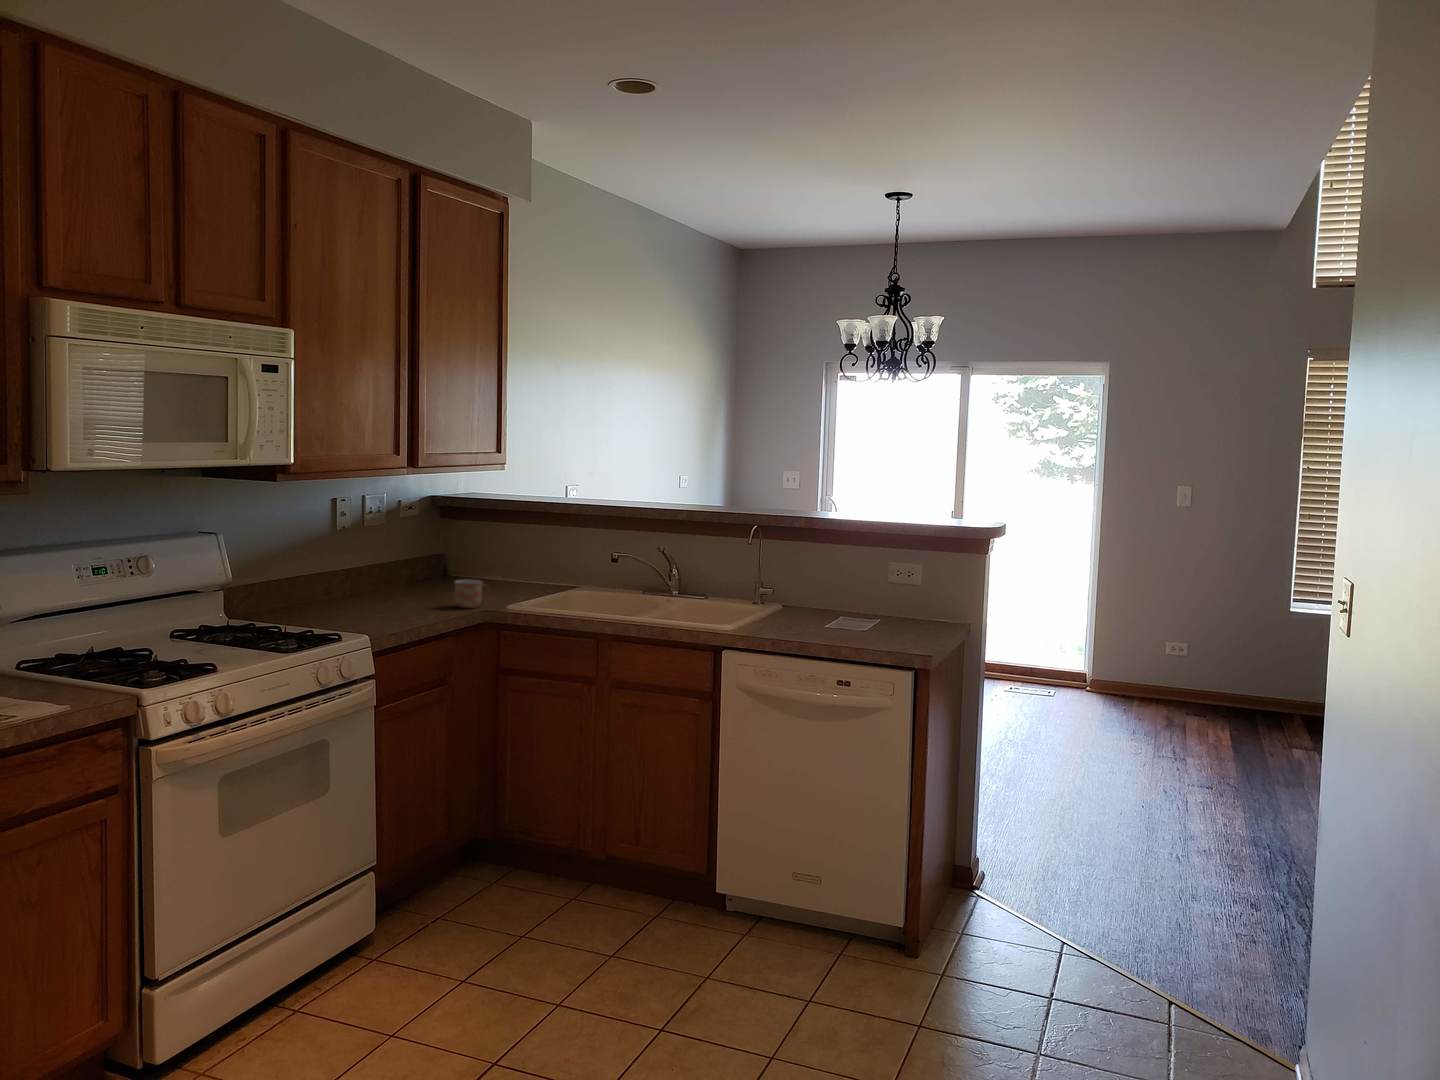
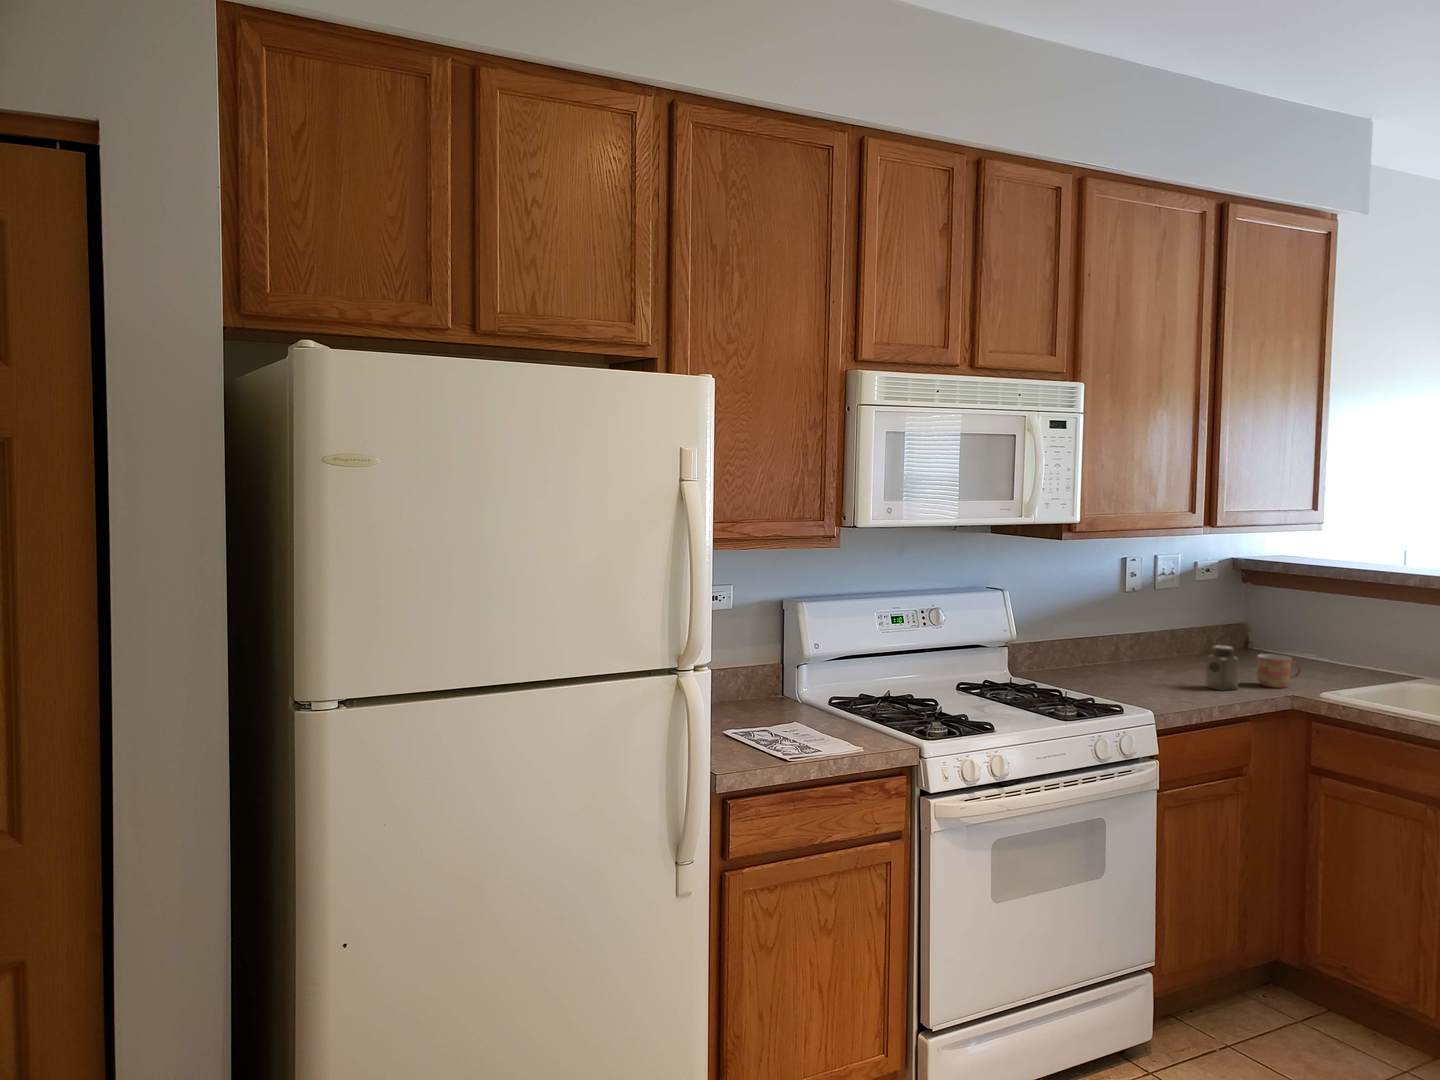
salt shaker: none [412,574,440,614] -> present [1205,645,1239,691]

